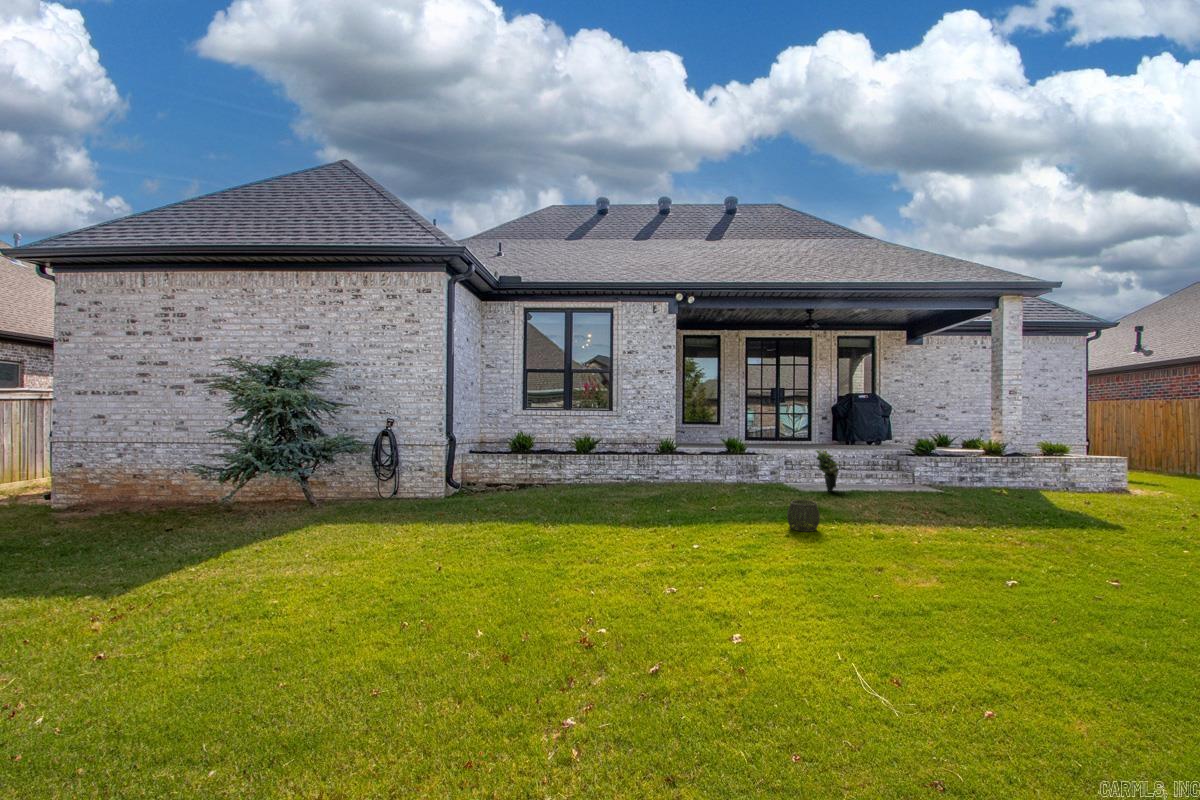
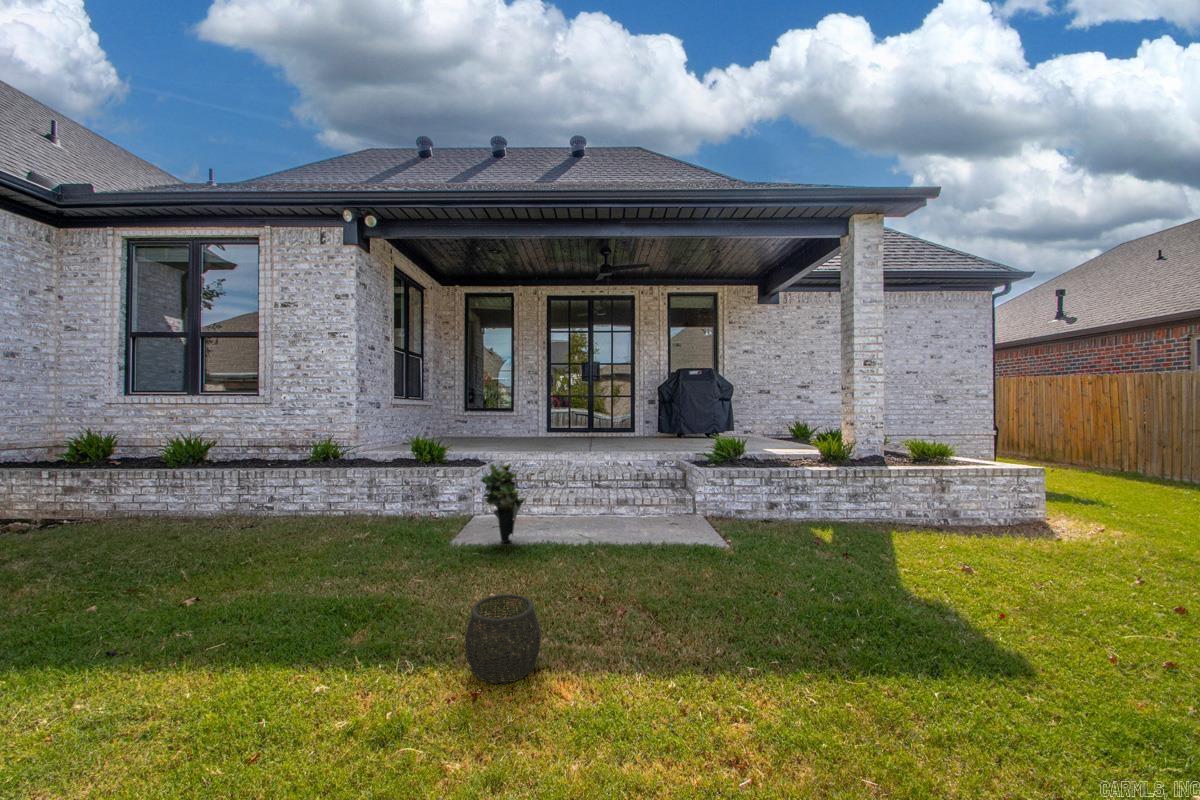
woven basket: present [787,500,820,532] -> present [465,594,541,684]

